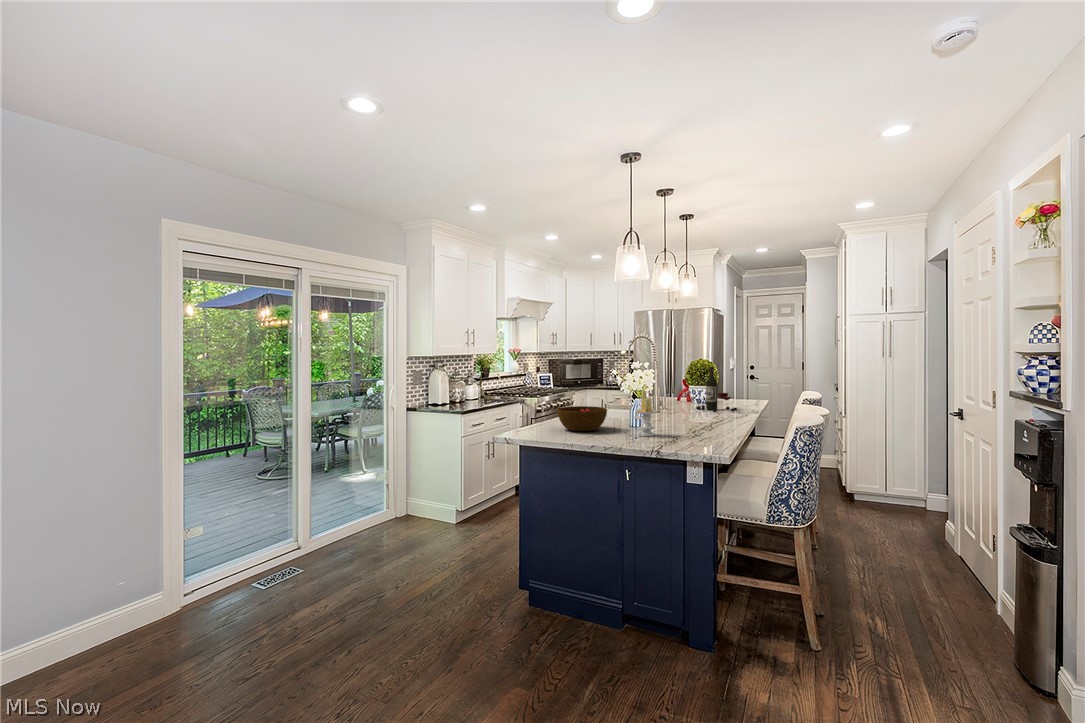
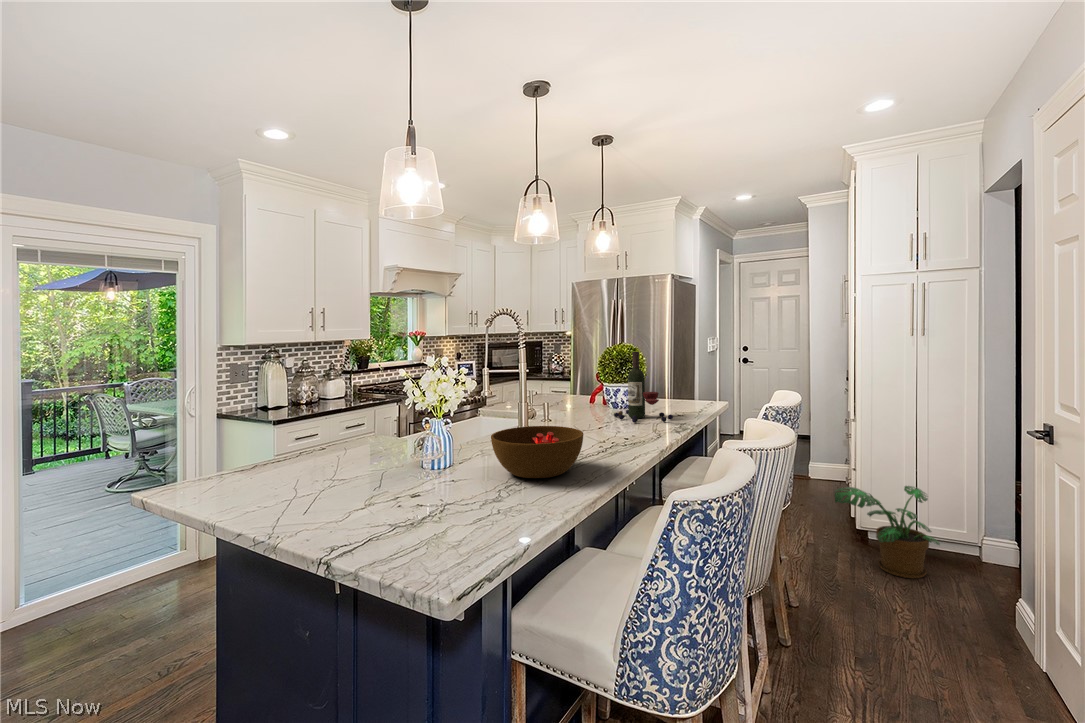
candle: present [635,390,658,436] -> none [398,406,442,496]
bowl: present [557,406,607,431] -> present [491,426,583,478]
potted plant: none [833,459,901,517] -> present [834,486,940,579]

